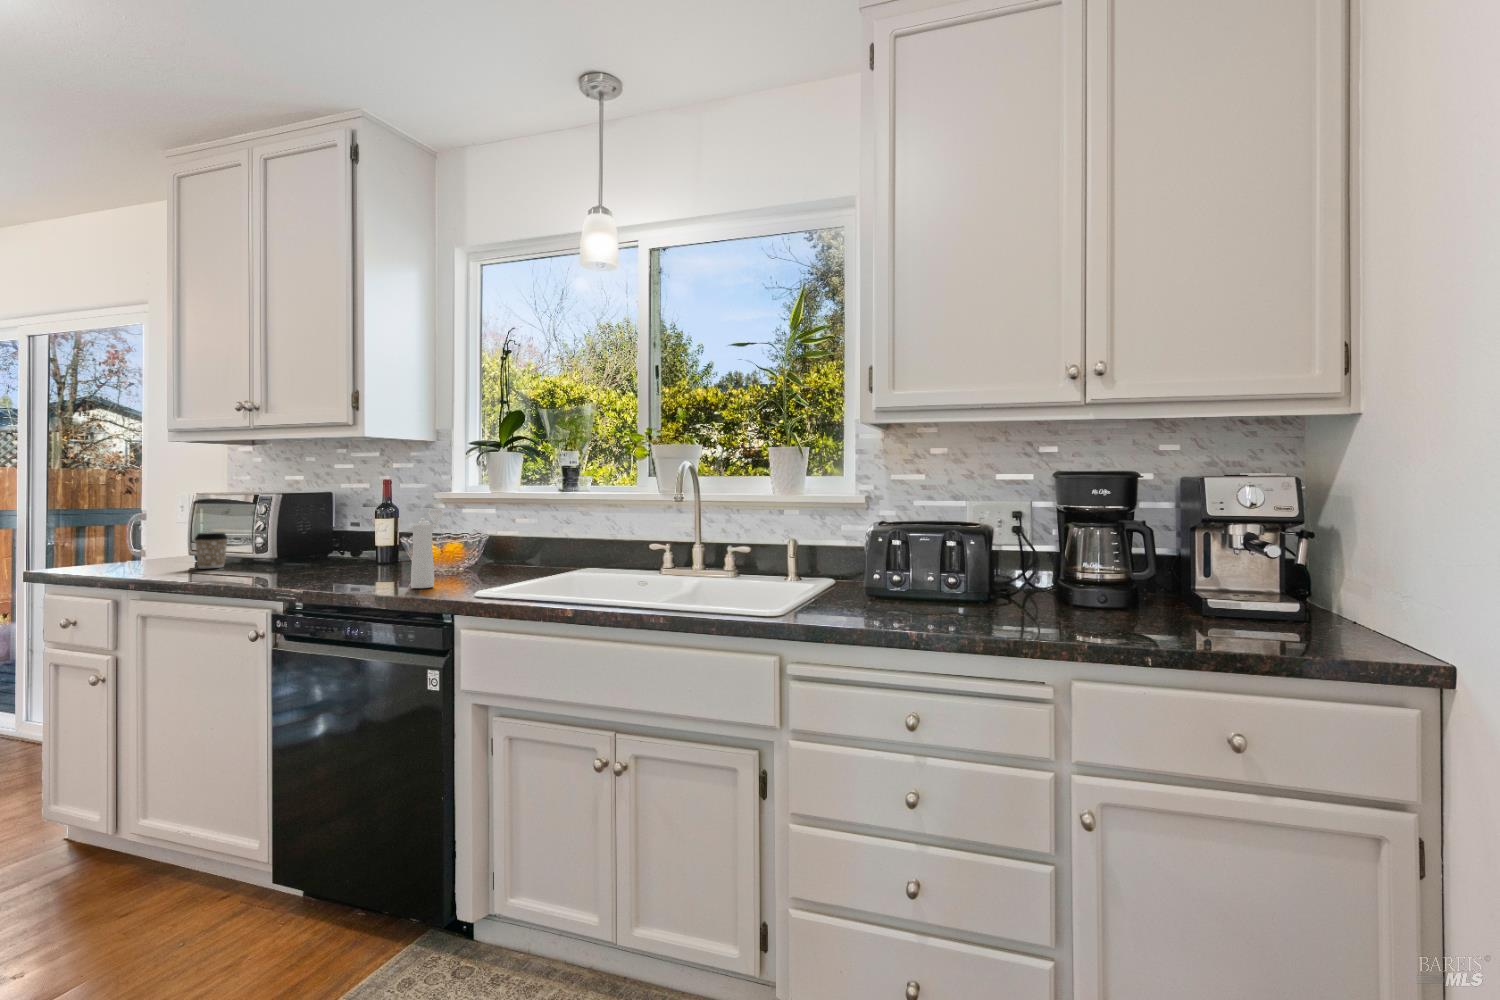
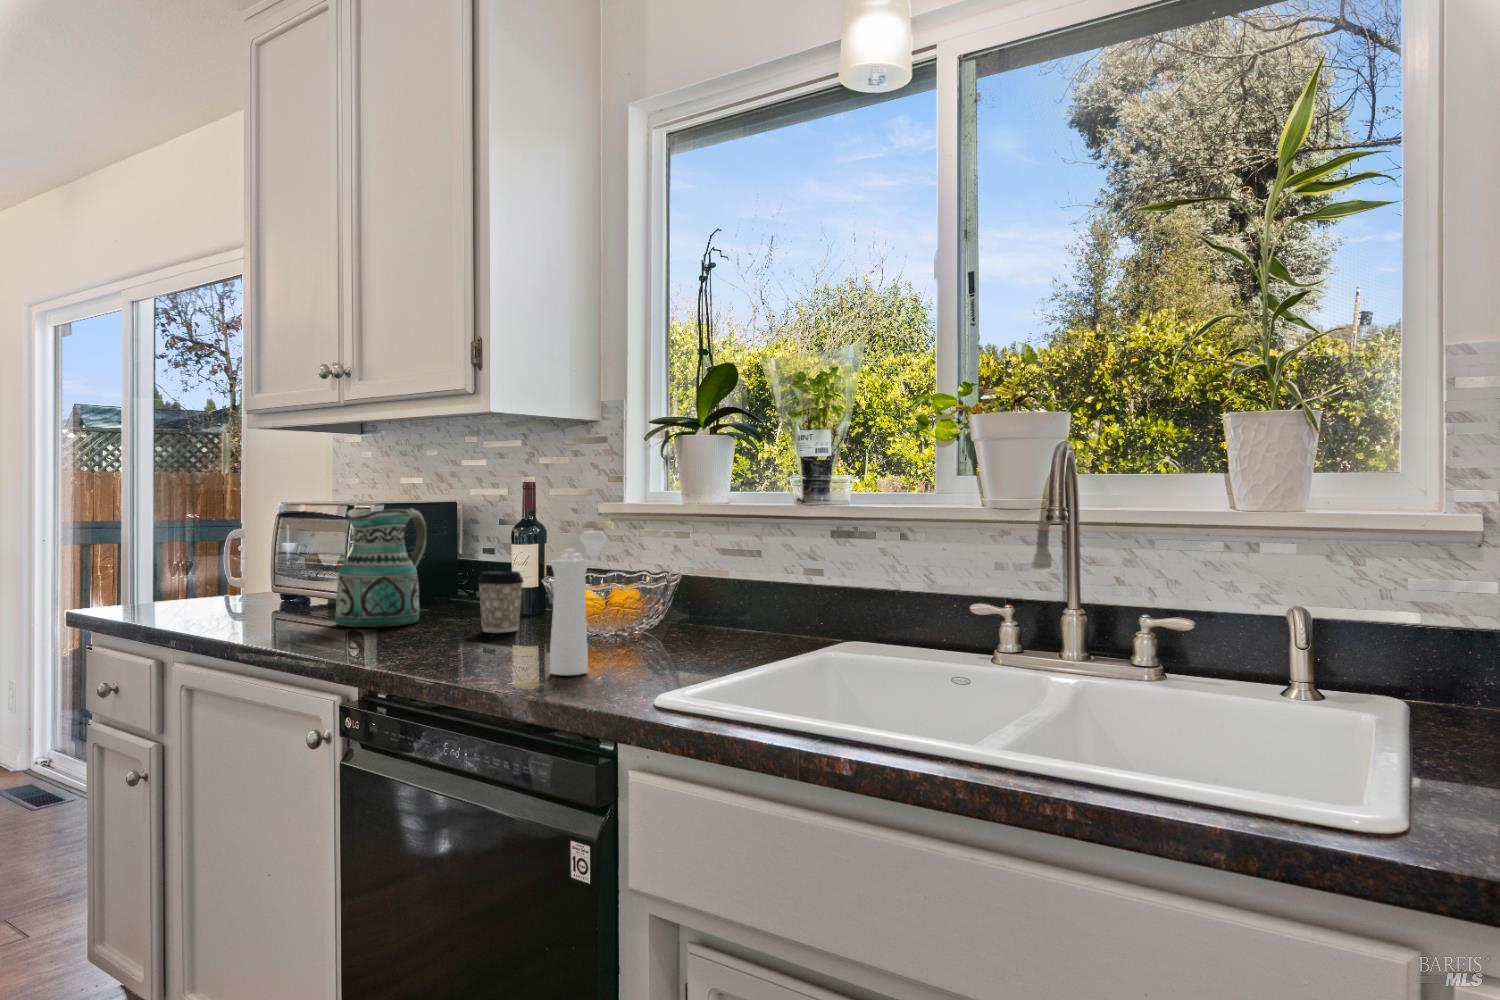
ceramic pitcher: none [252,497,315,572] -> present [335,508,426,627]
coffee cup: present [195,533,228,568] -> present [478,571,523,633]

